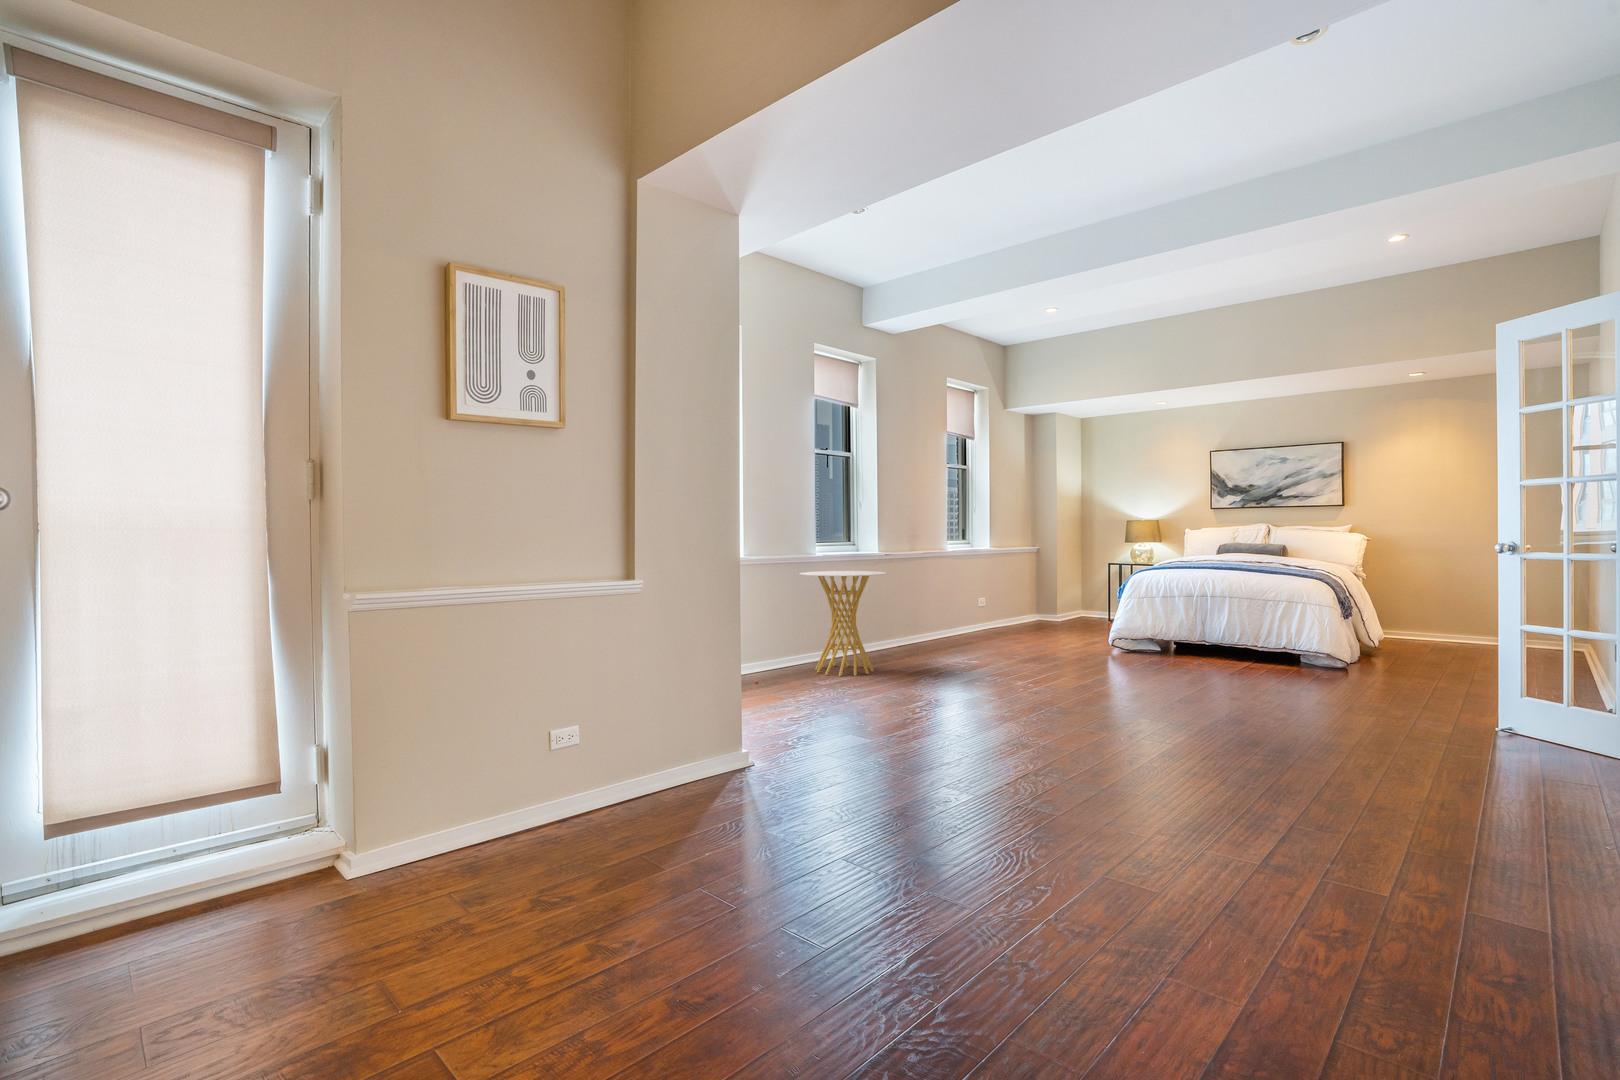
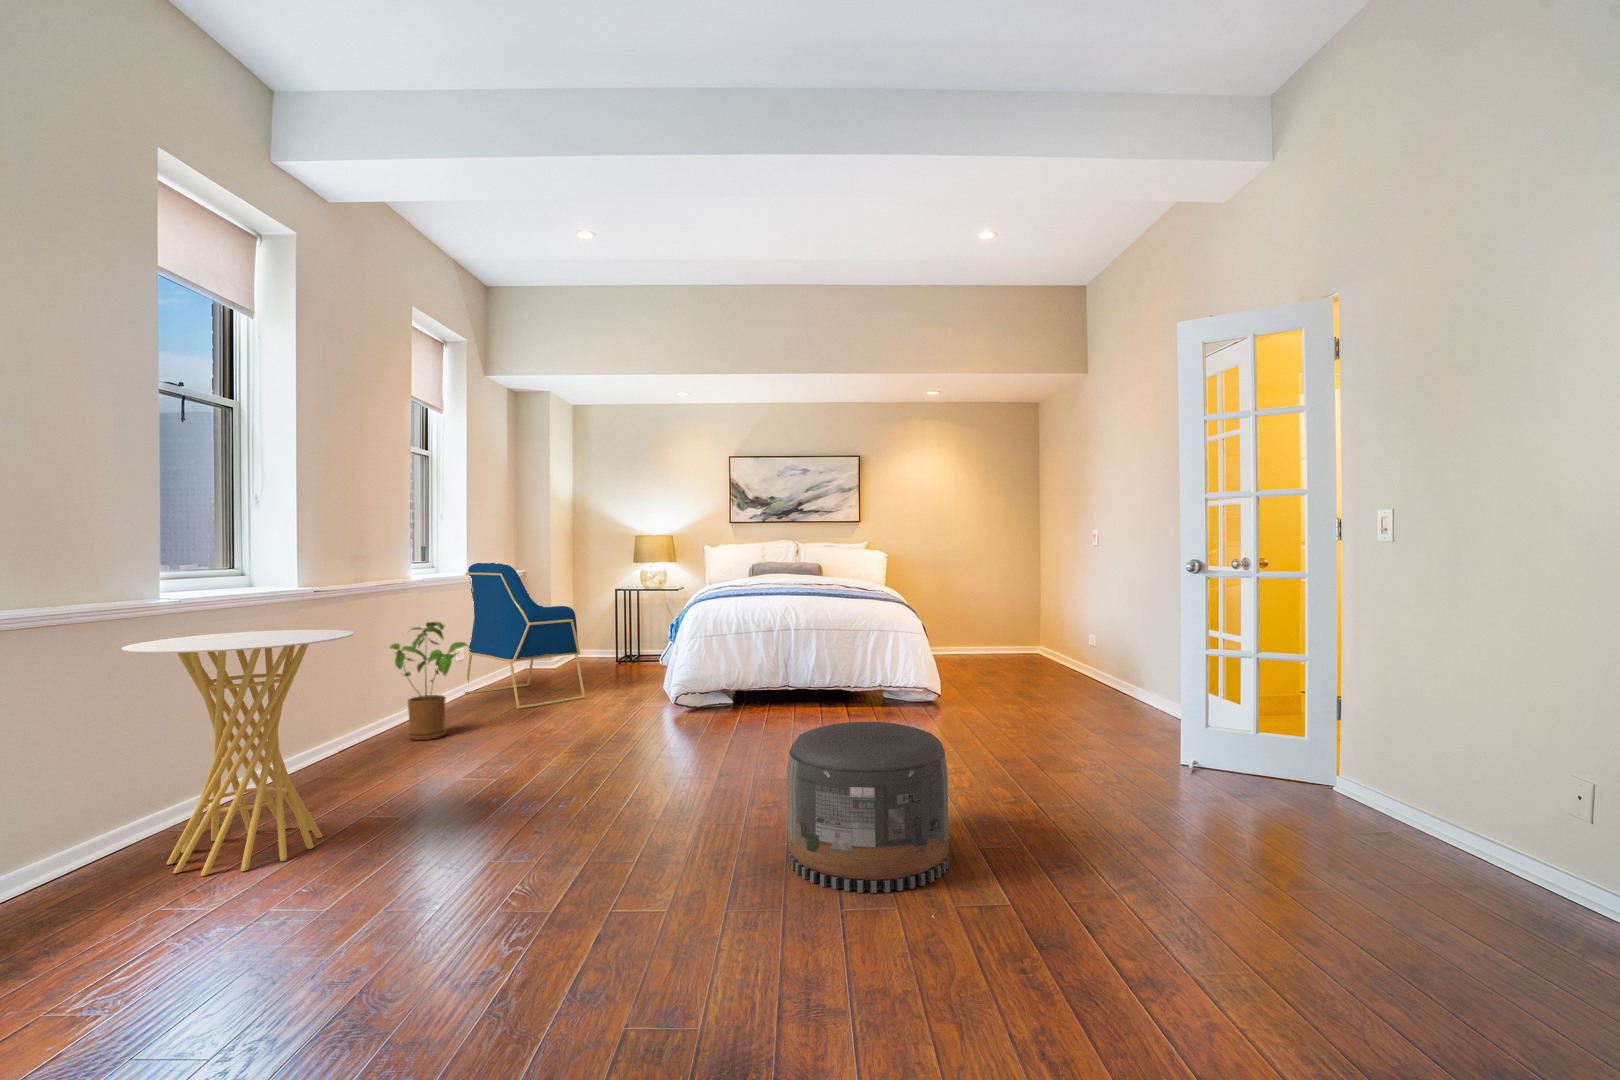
armchair: none [985,540,1059,637] -> present [464,563,585,709]
house plant: none [927,575,973,645] -> present [390,622,470,740]
pouf: none [1075,640,1179,733] -> present [787,722,949,893]

